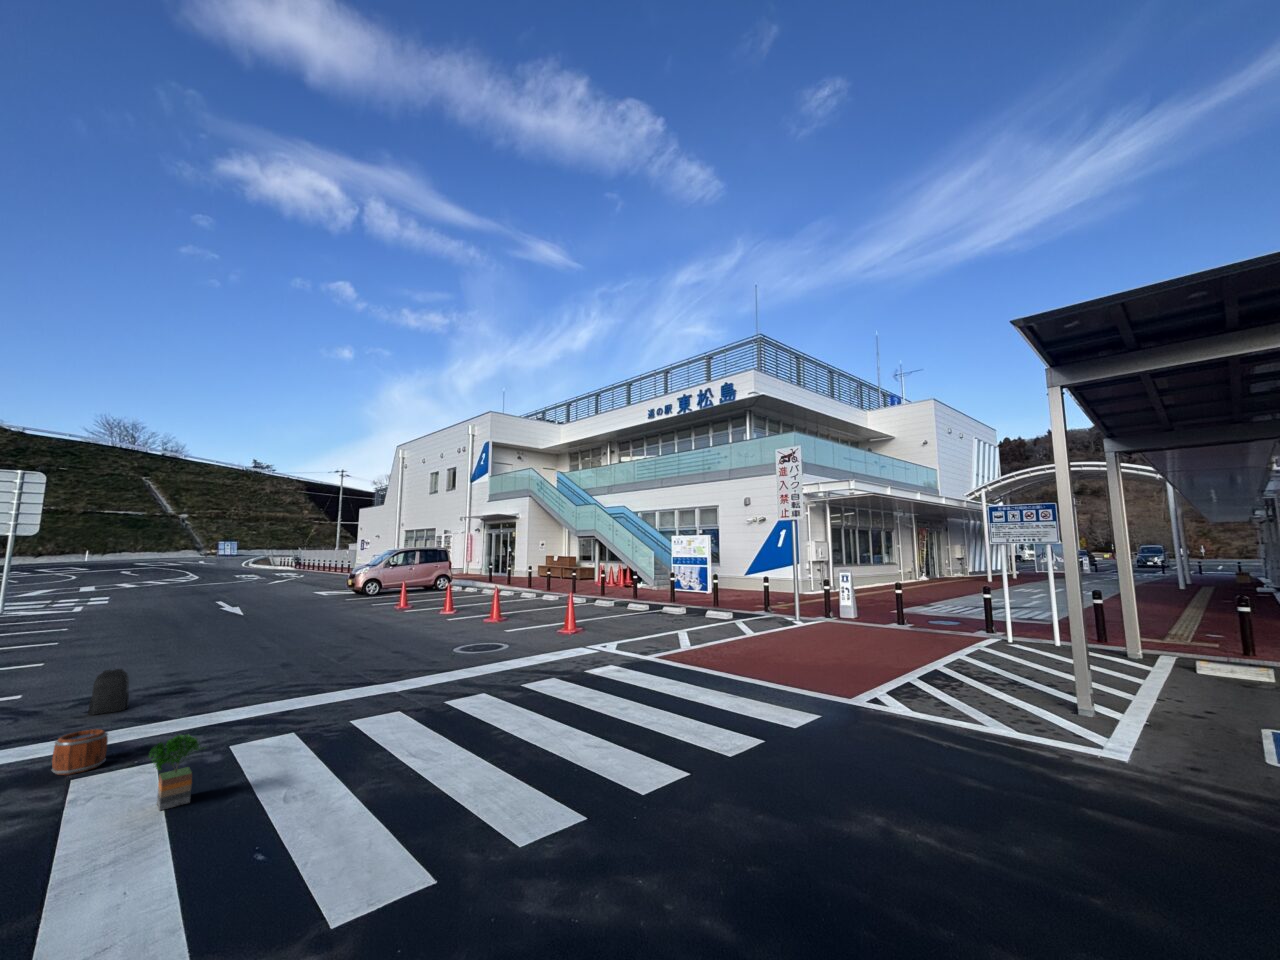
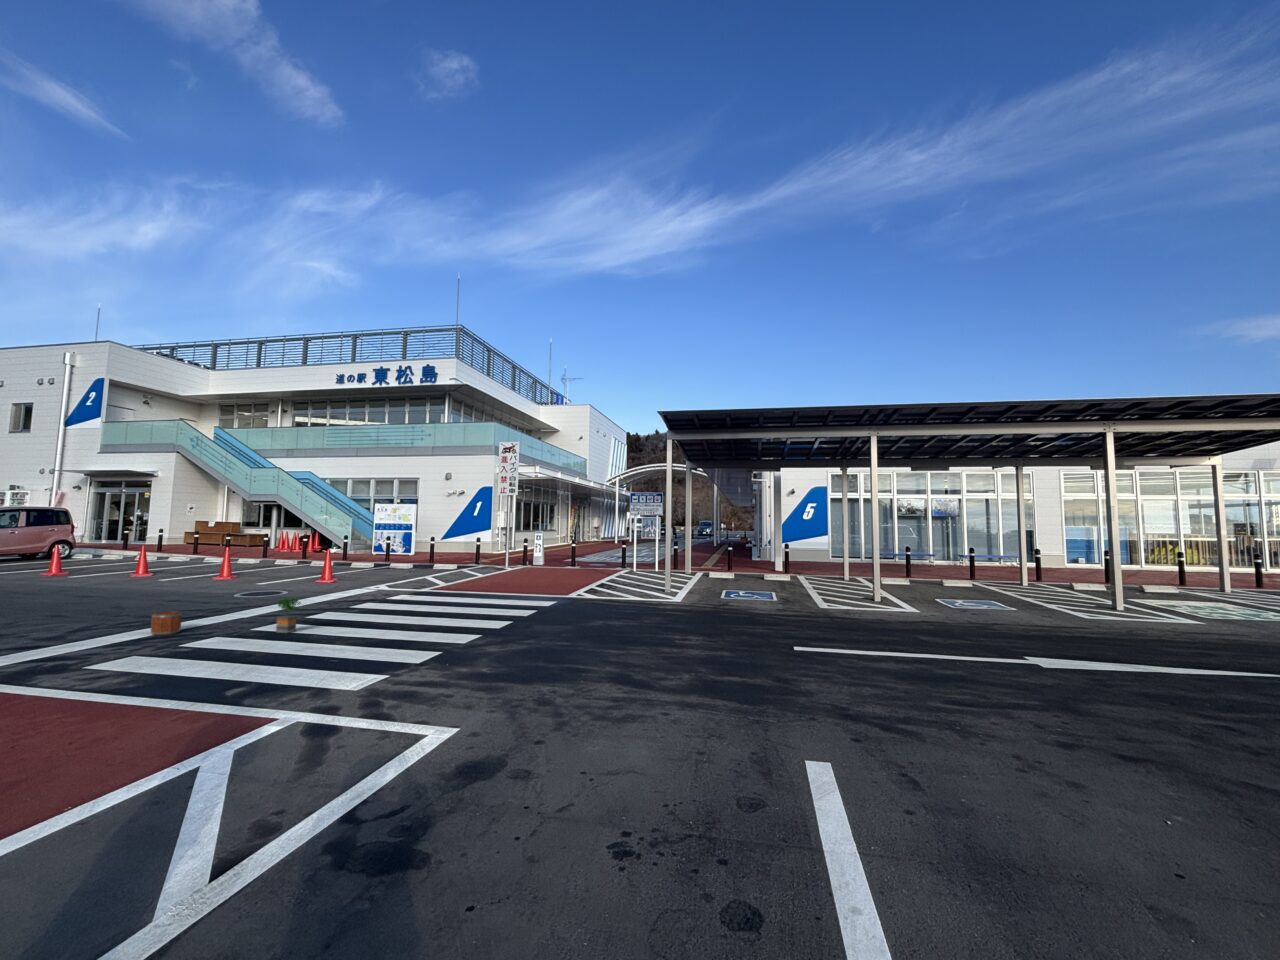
backpack: present [88,669,129,715] -> none [40,591,73,625]

